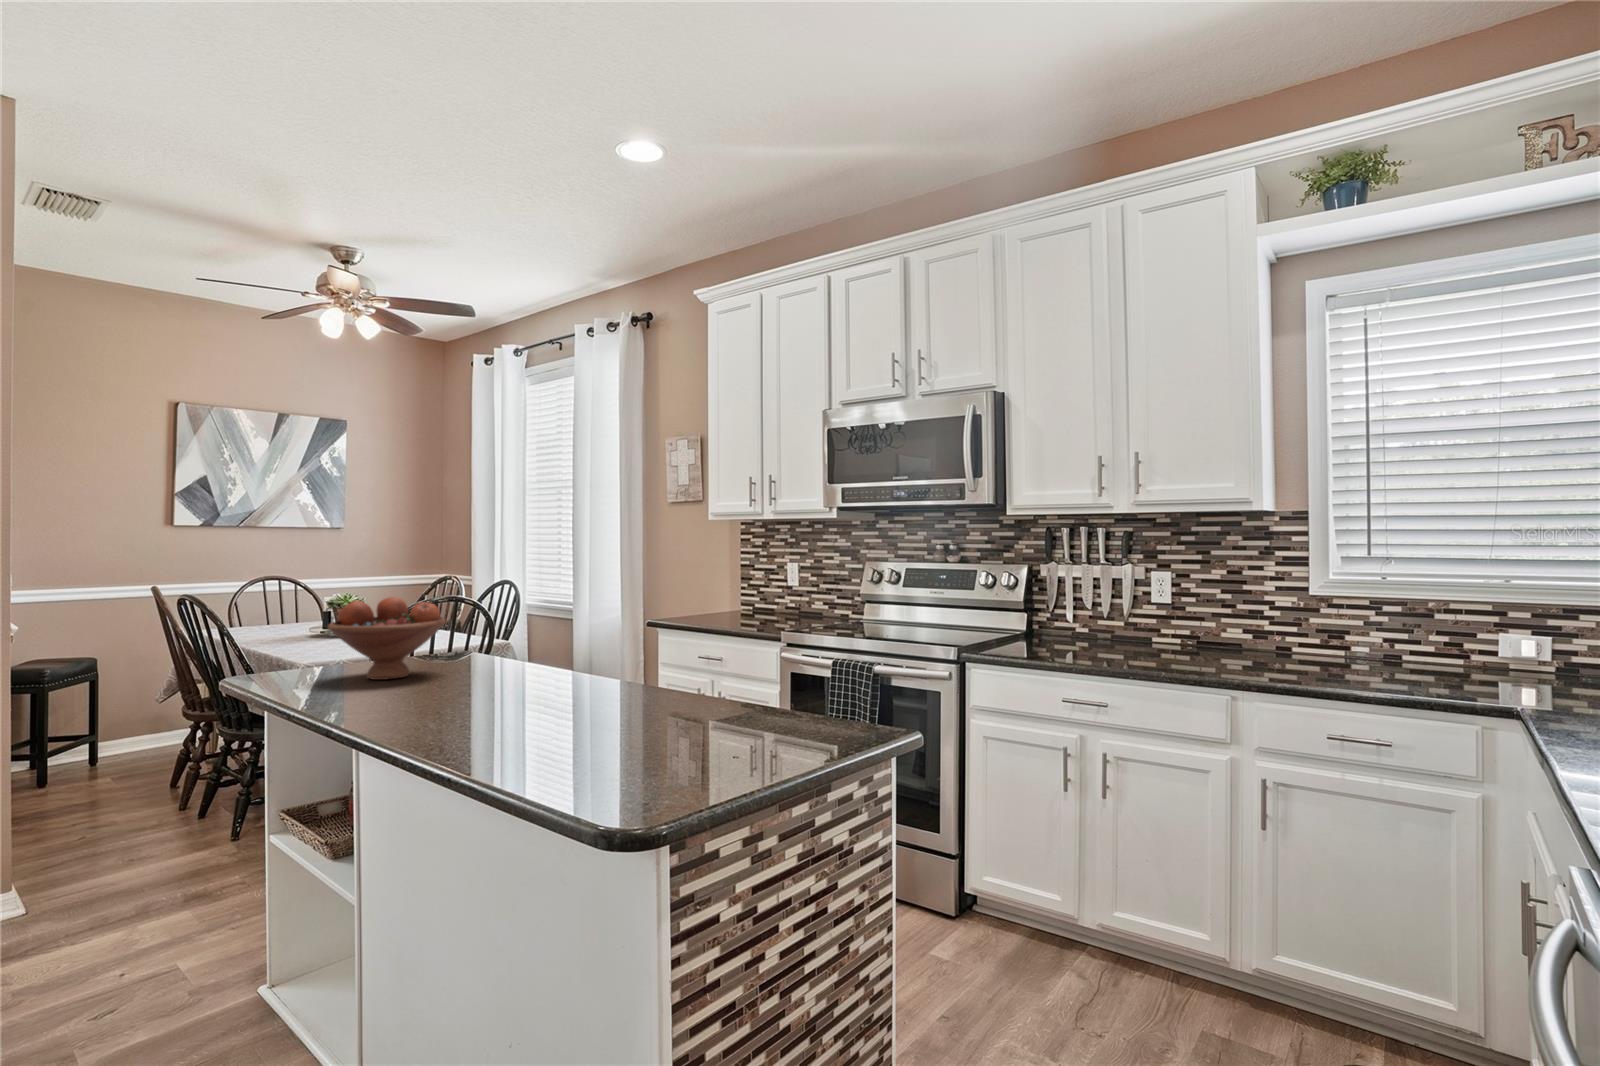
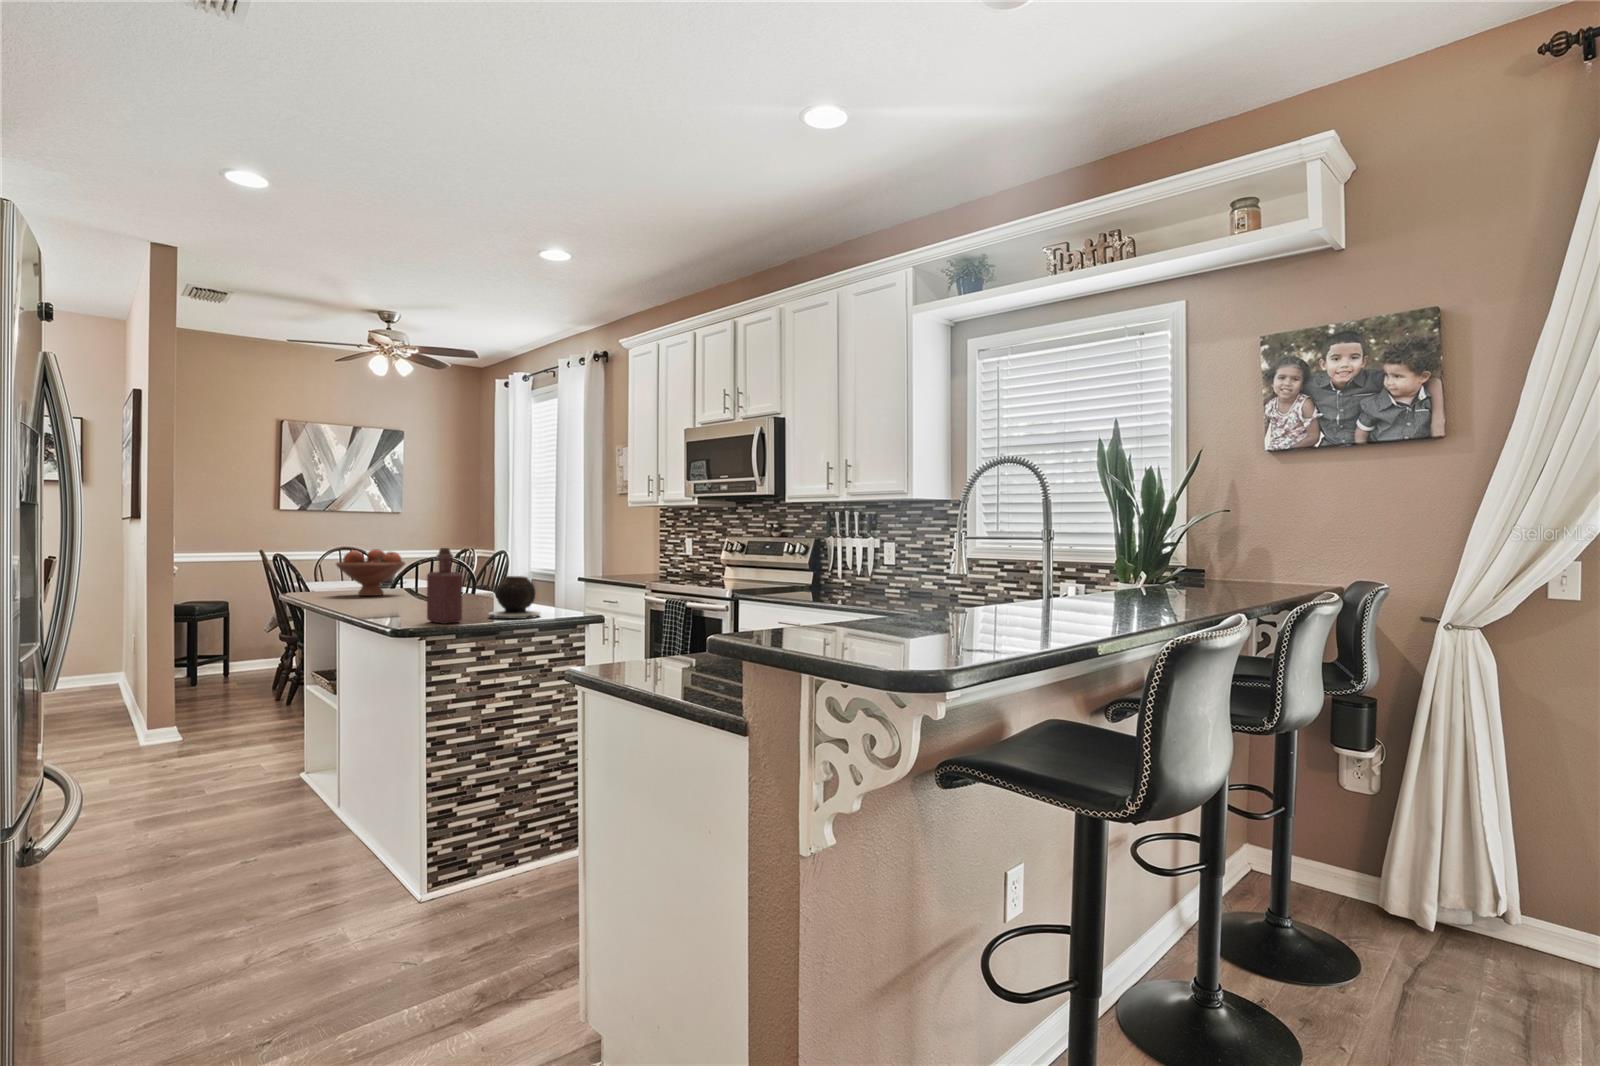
bottle: none [653,626,737,802] -> present [427,548,463,624]
vase: none [740,670,842,768] -> present [488,576,540,619]

